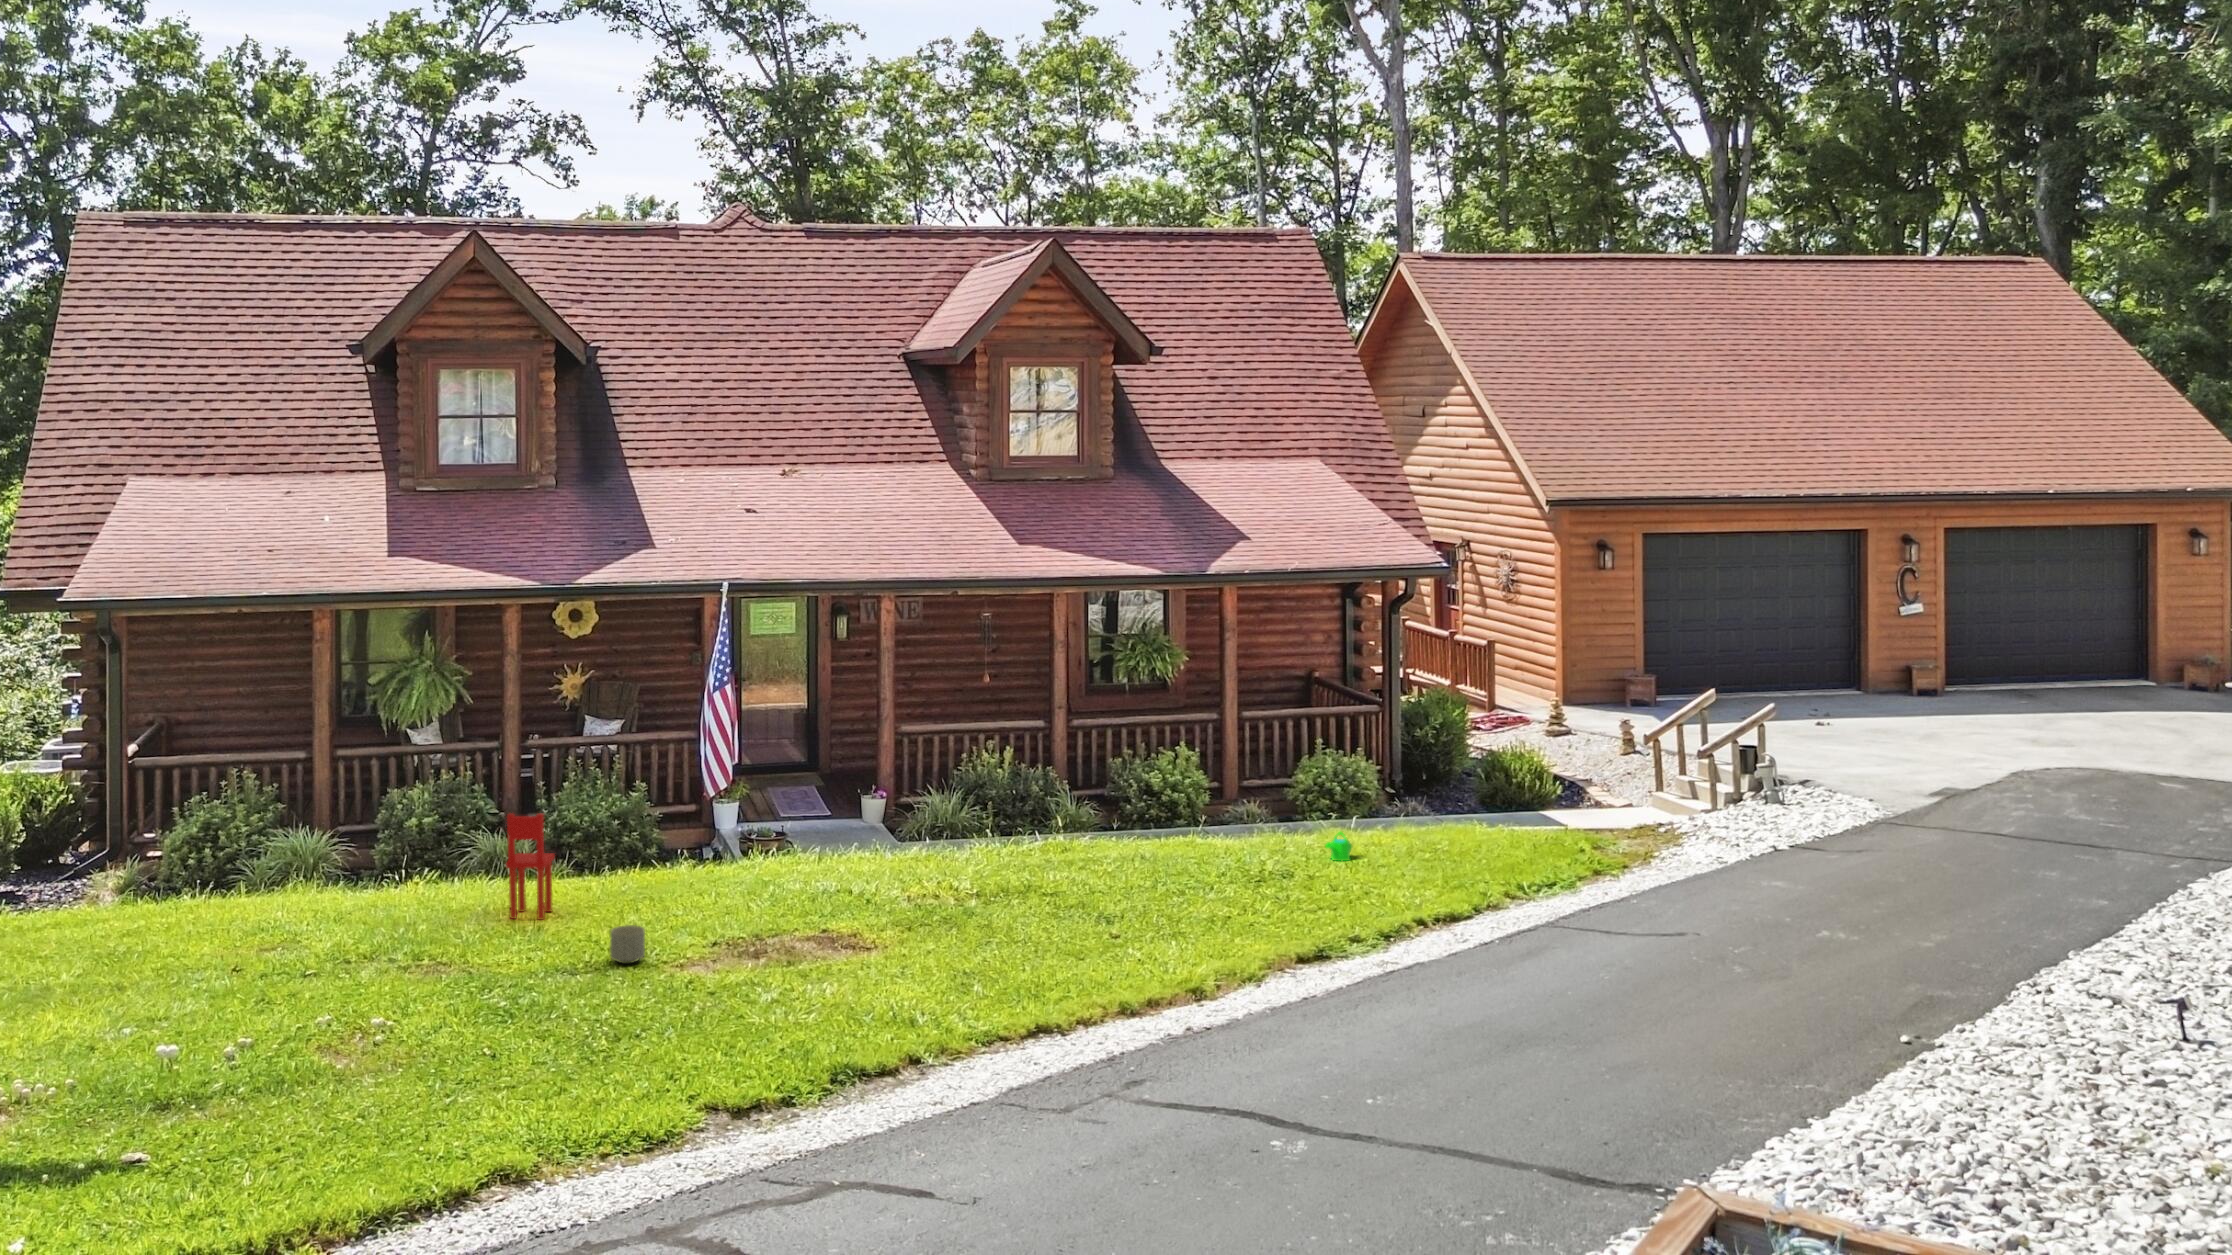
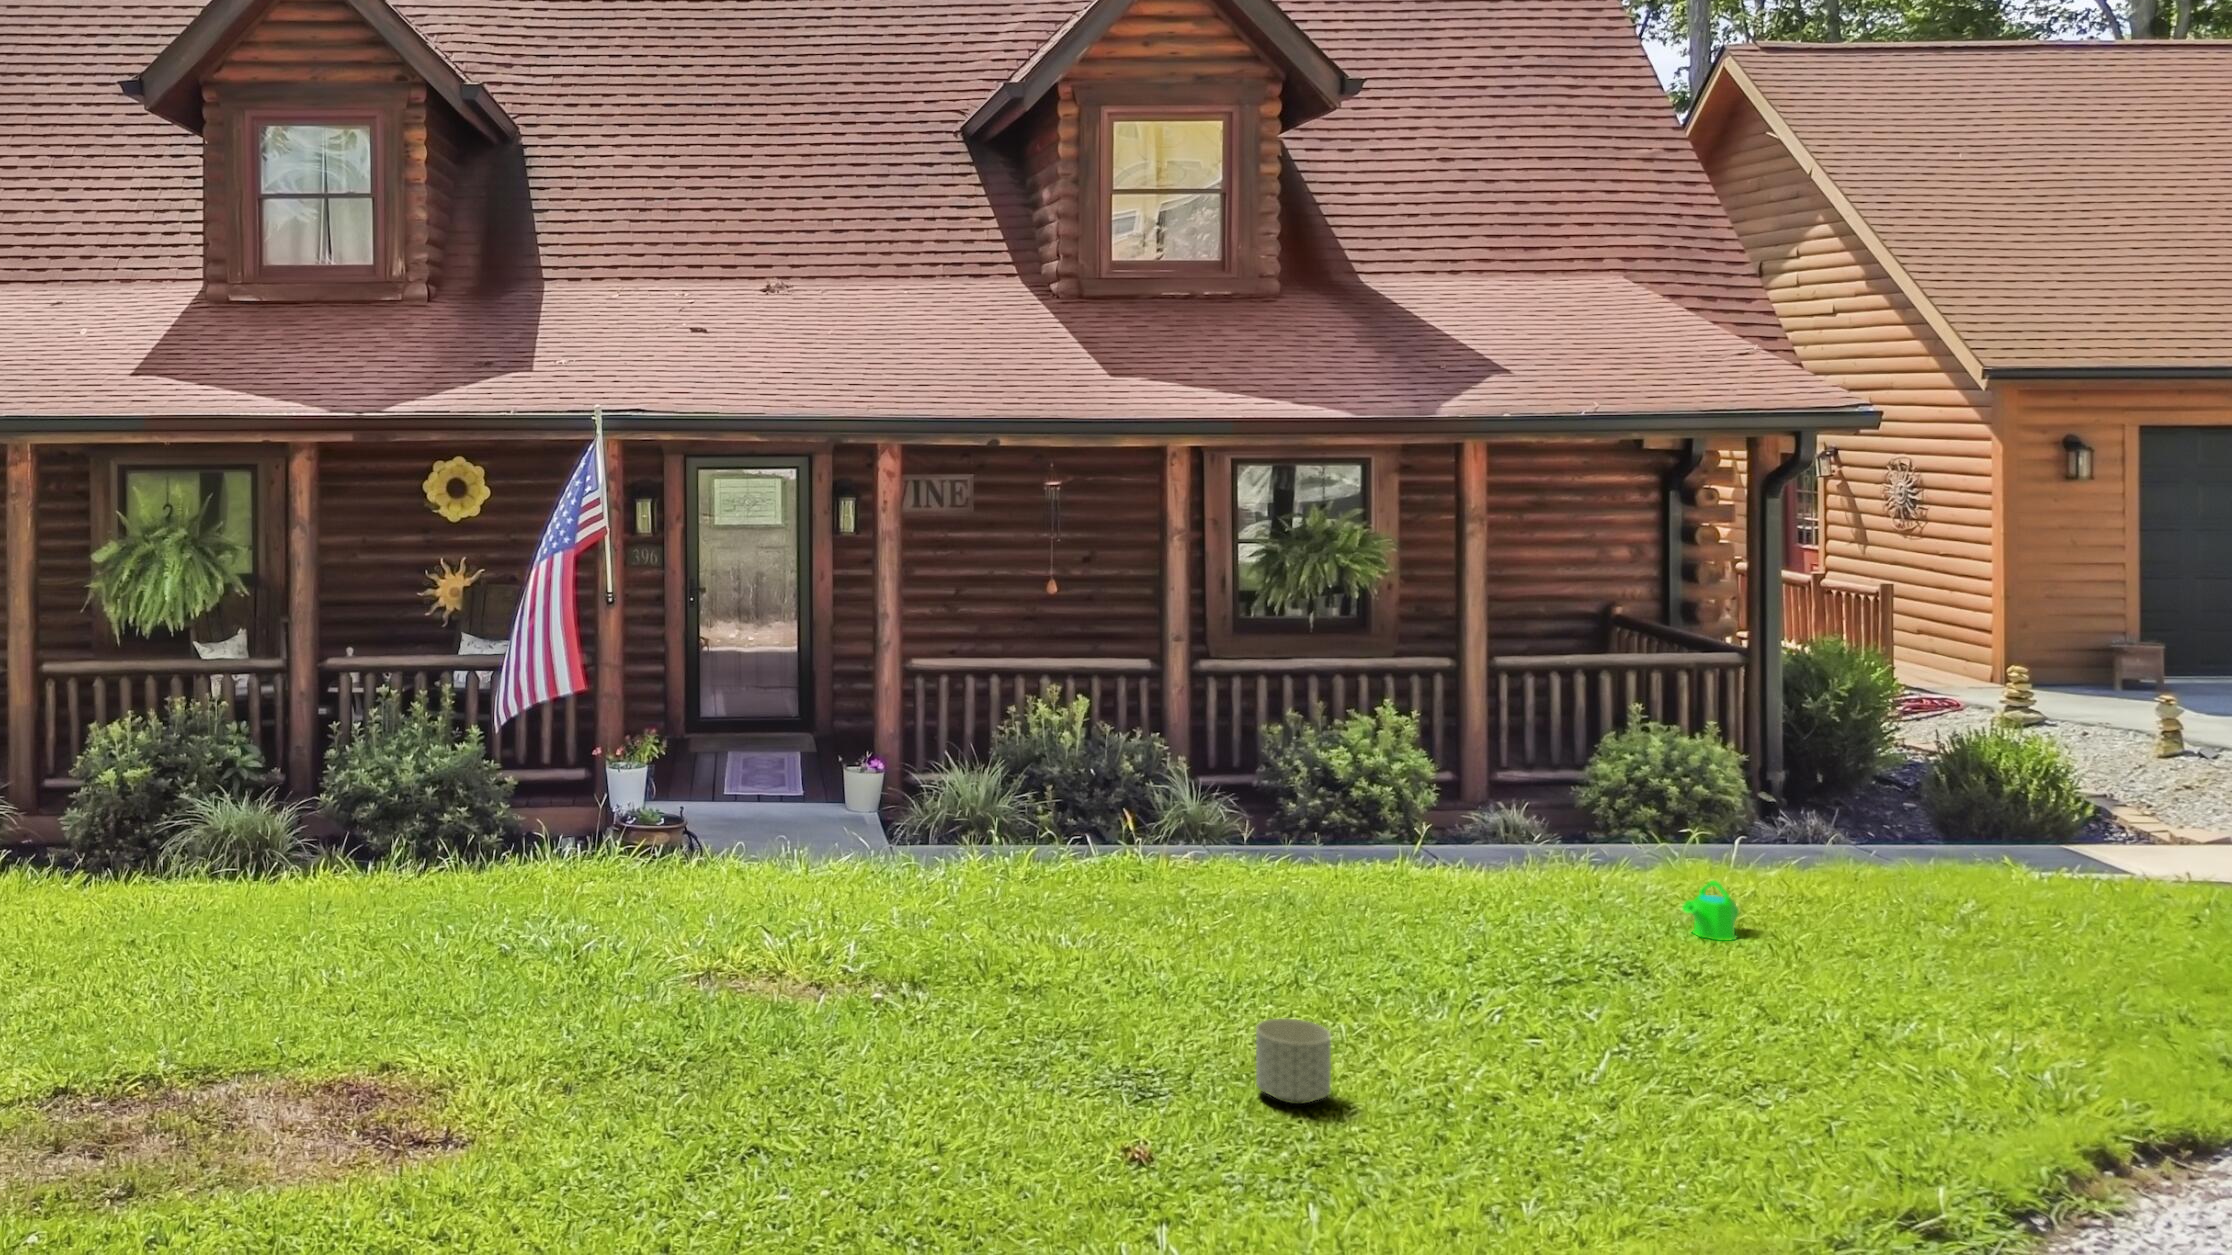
chair: present [506,813,555,920] -> none [87,761,188,957]
planter: present [610,925,645,964] -> present [1256,1019,1331,1104]

